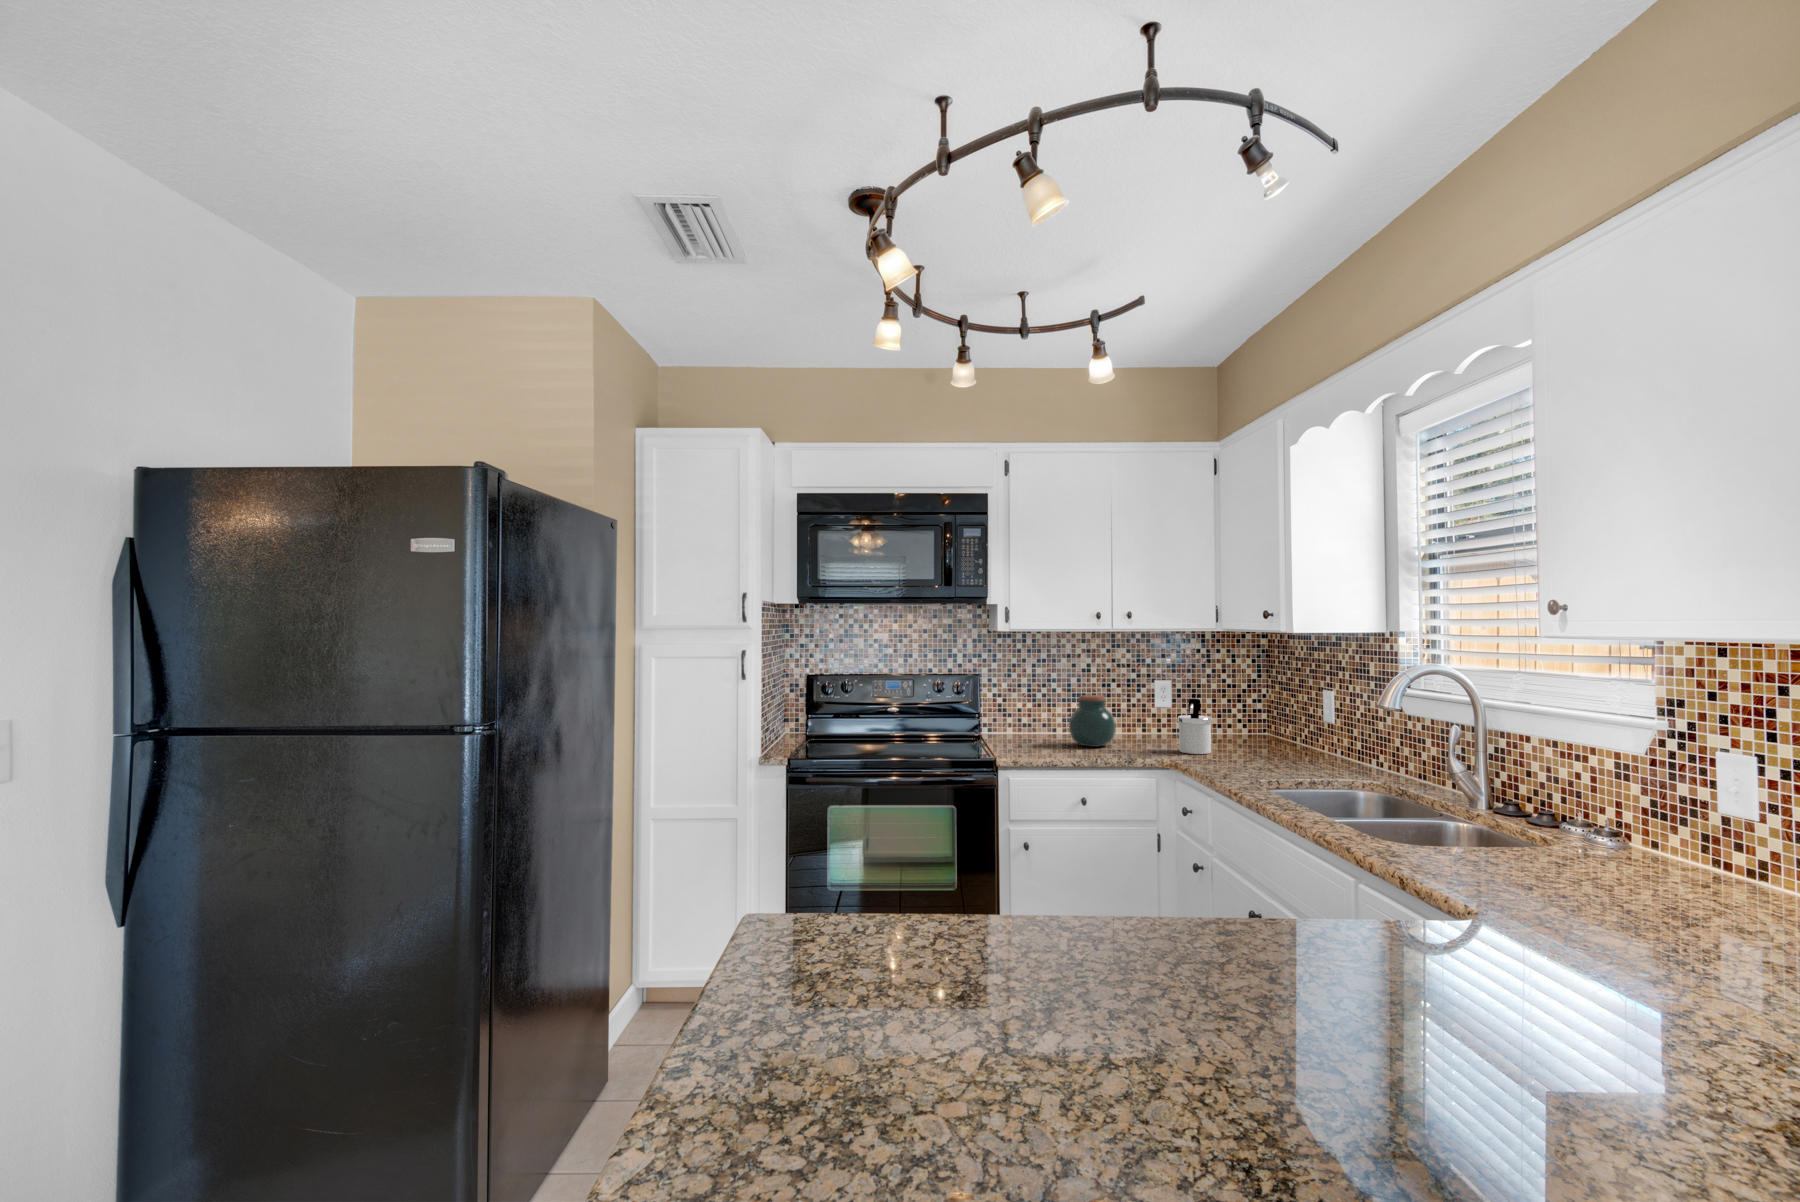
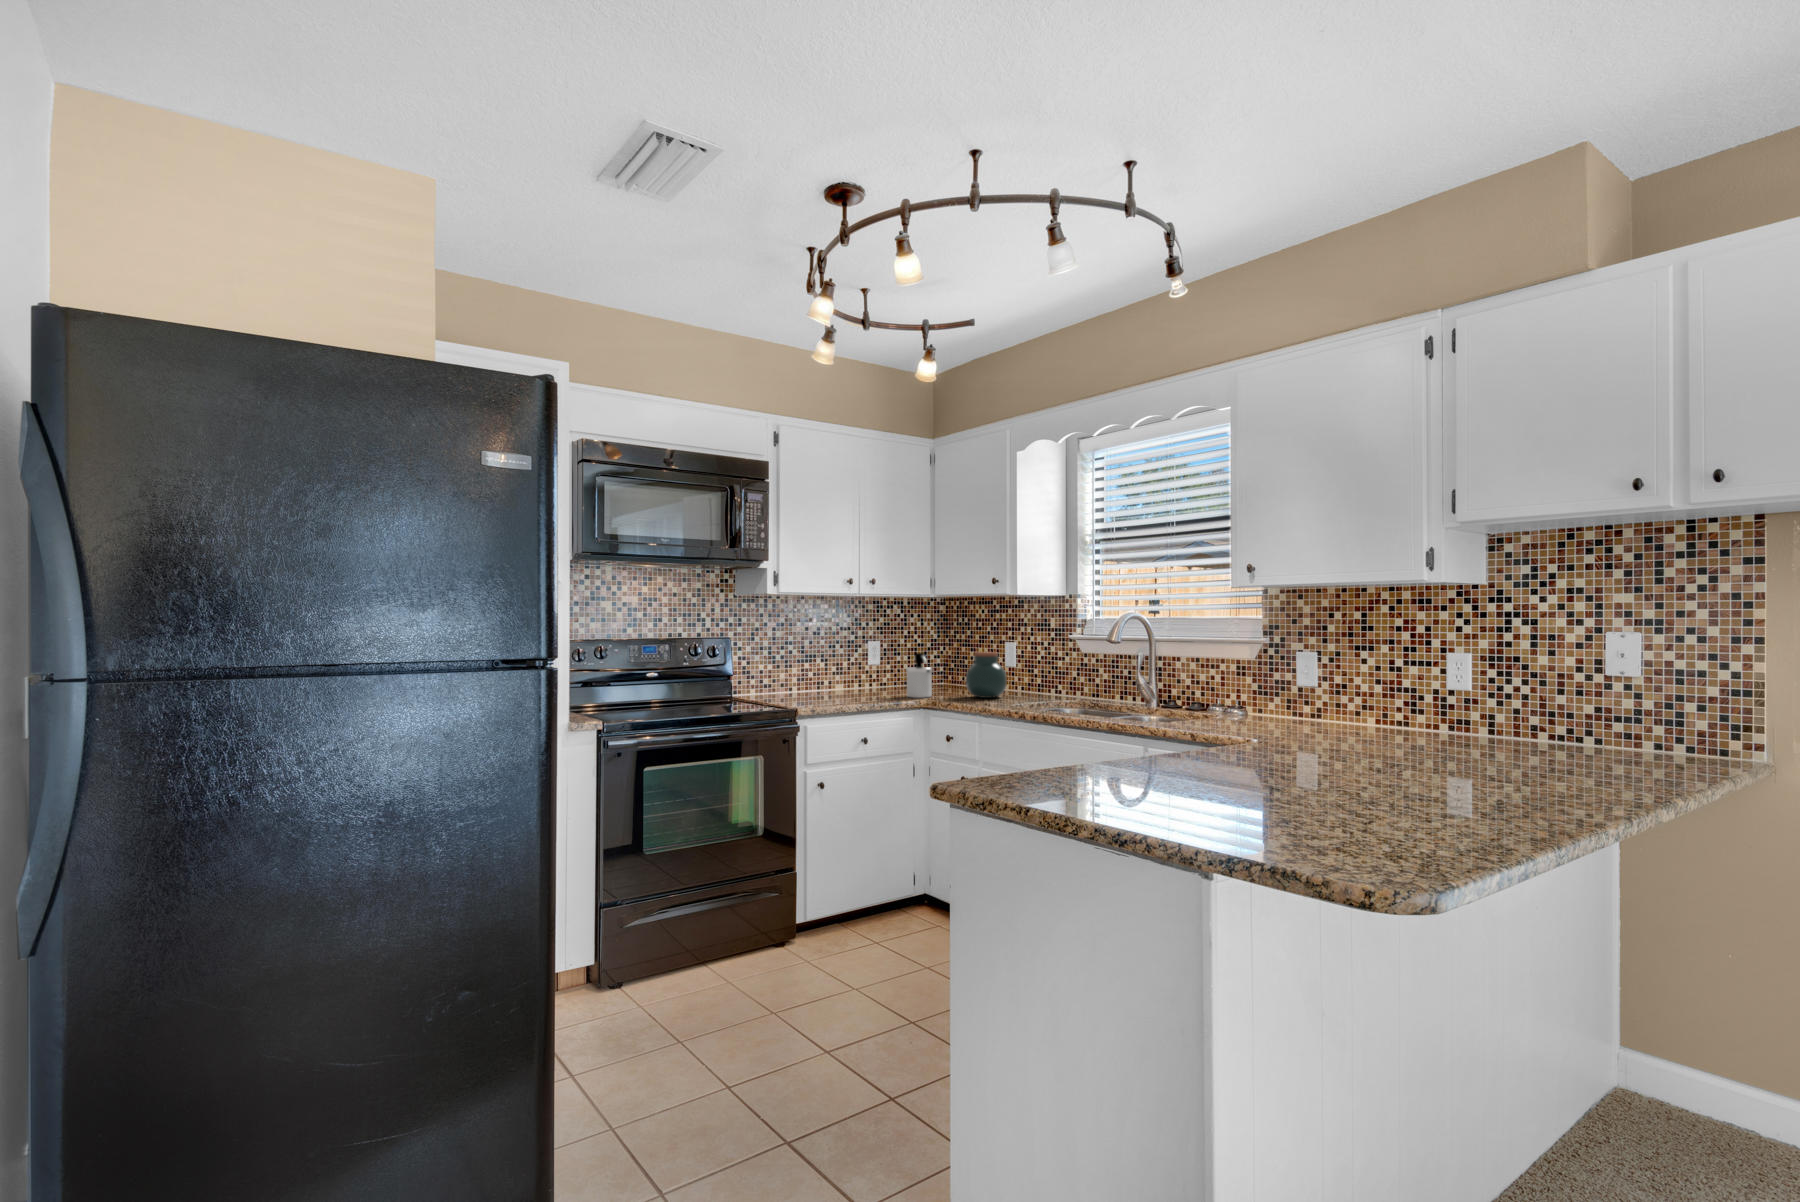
jar: present [1069,695,1116,747] -> present [966,652,1007,698]

